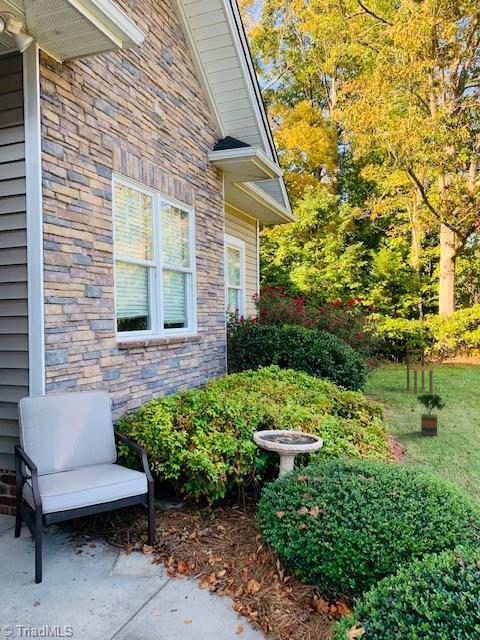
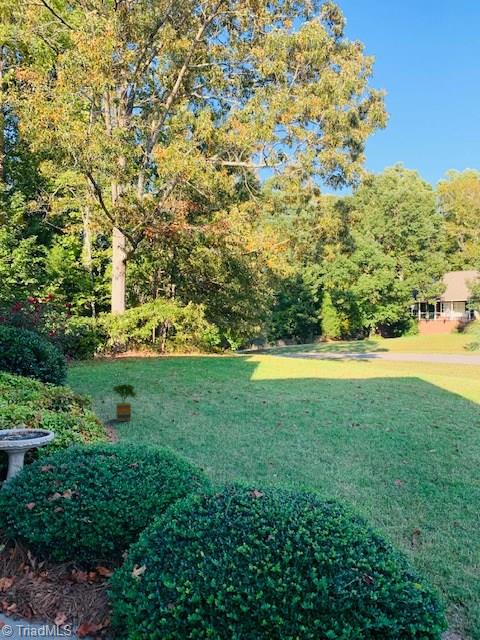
chair: present [406,346,433,394] -> none [91,342,115,387]

